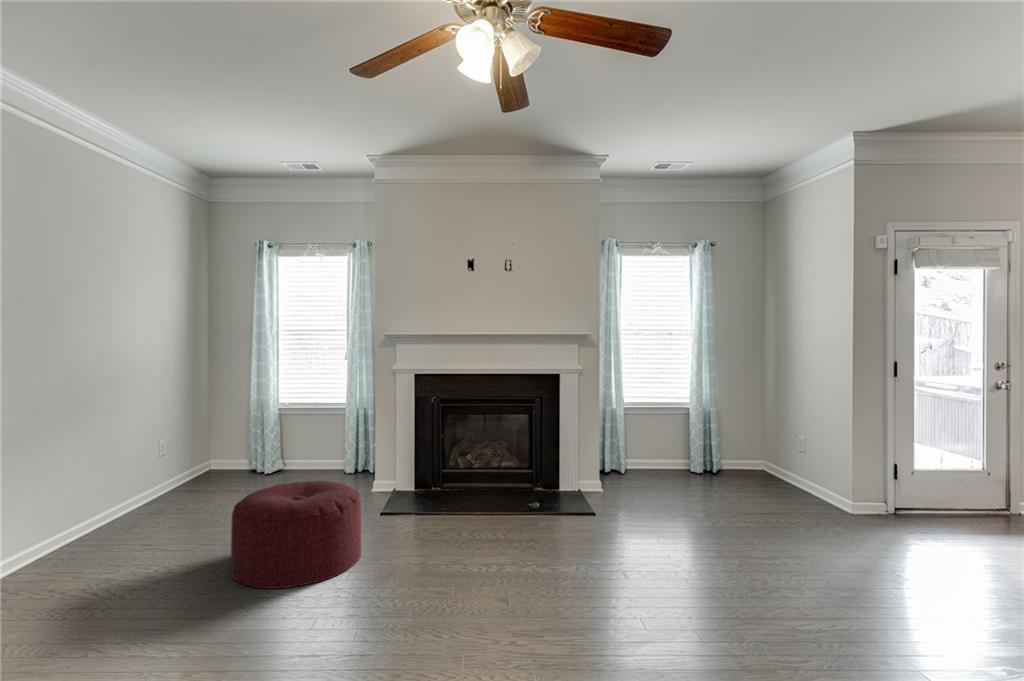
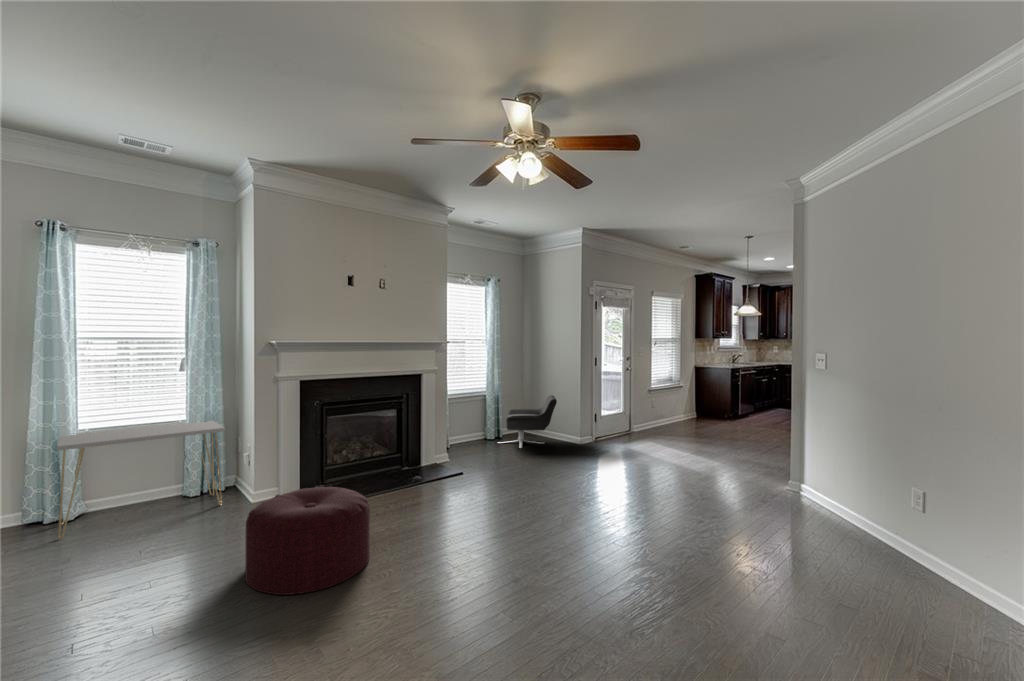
console table: none [241,406,370,486] -> present [57,421,225,539]
lounge chair: none [709,421,813,498] -> present [498,395,557,448]

